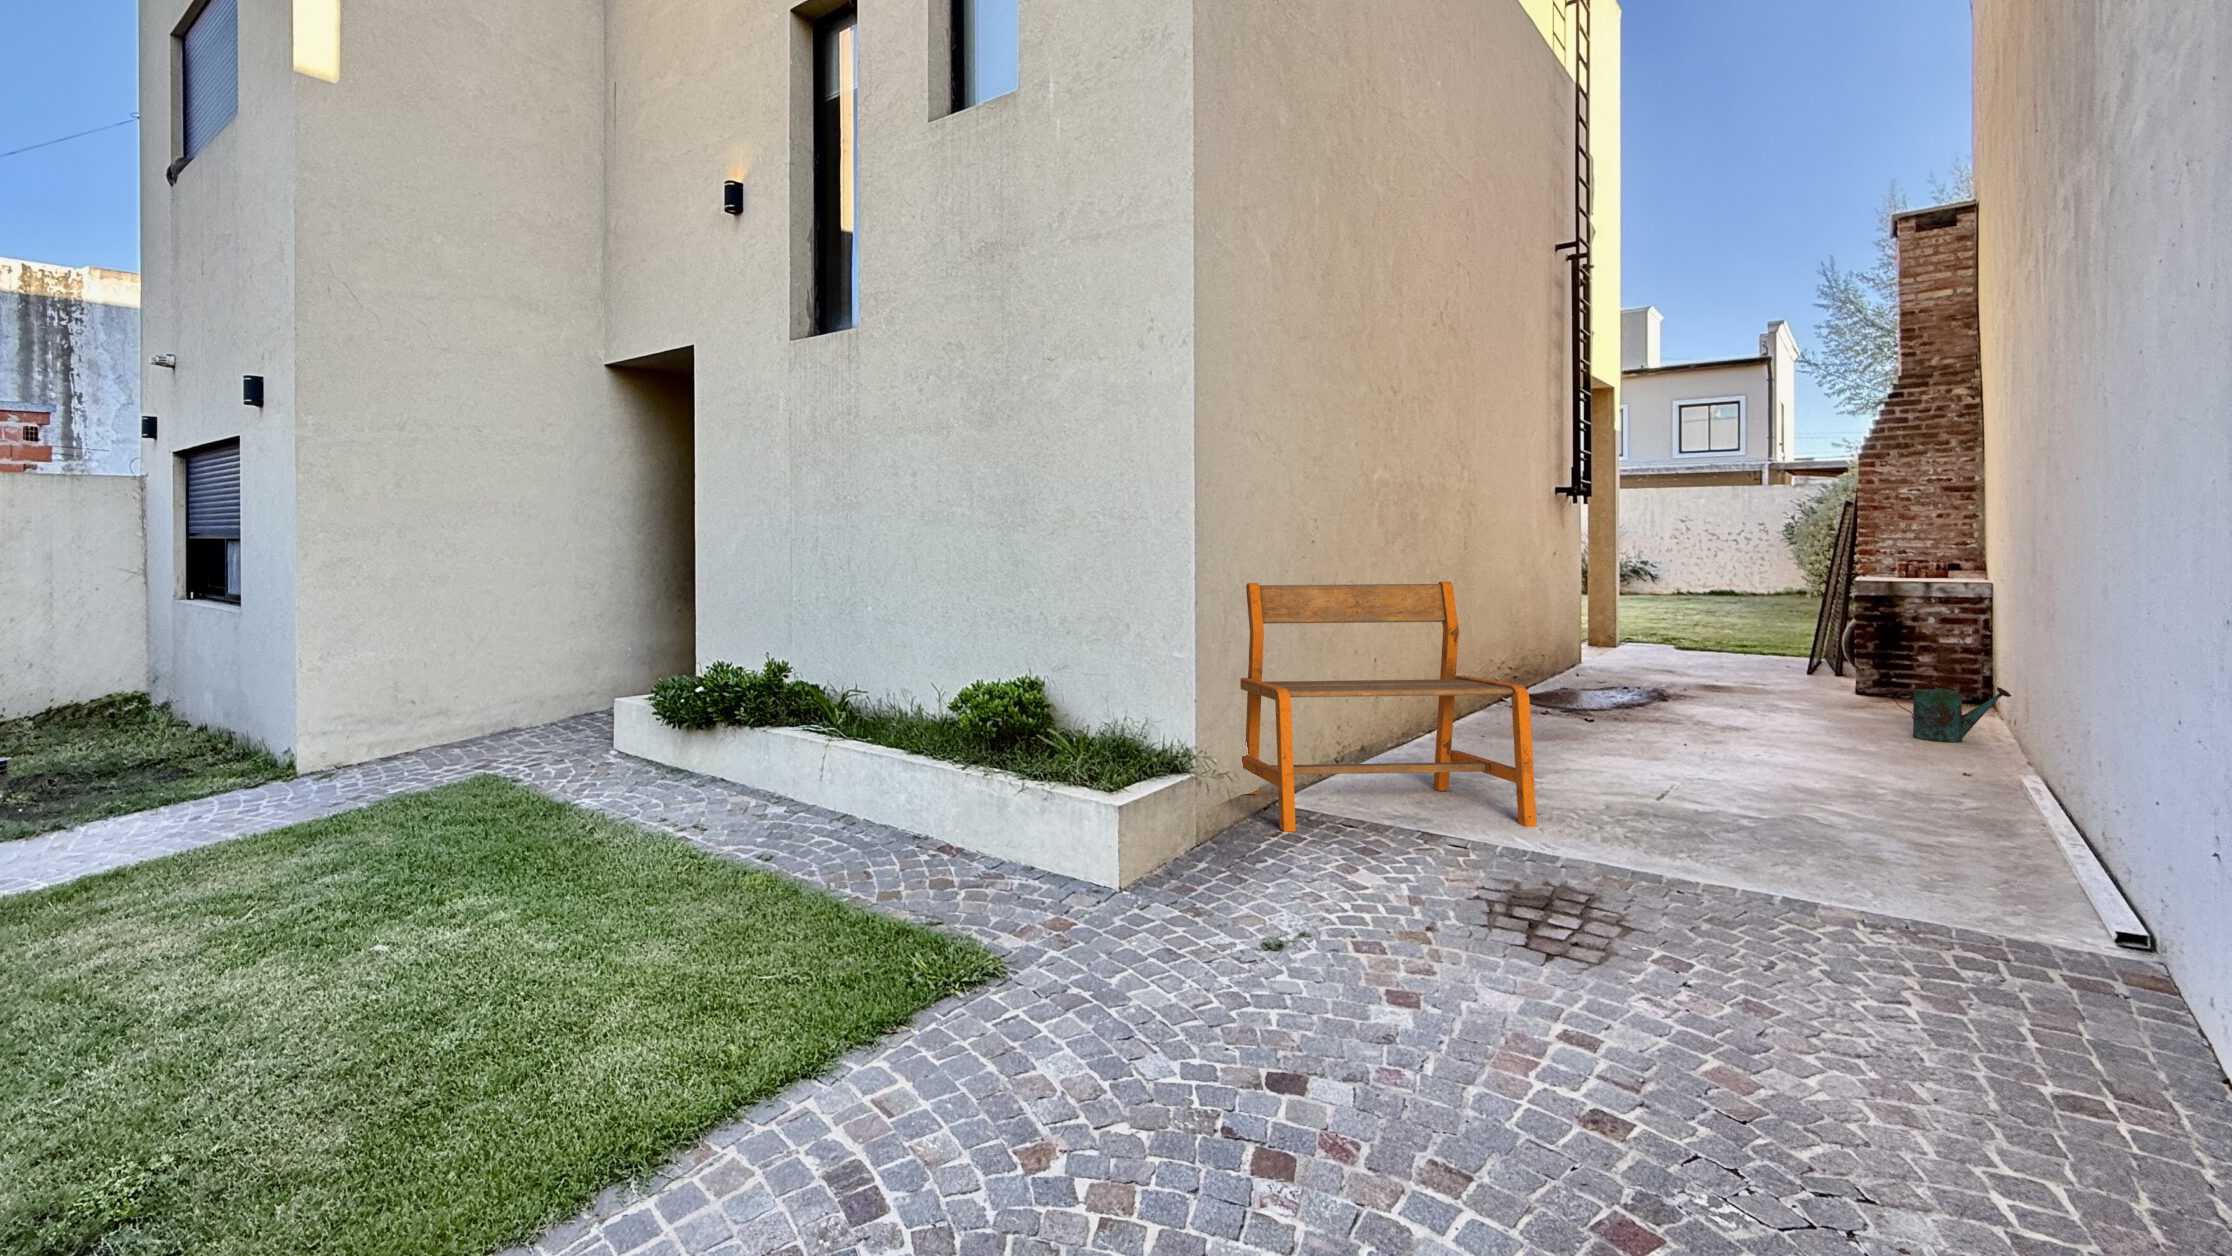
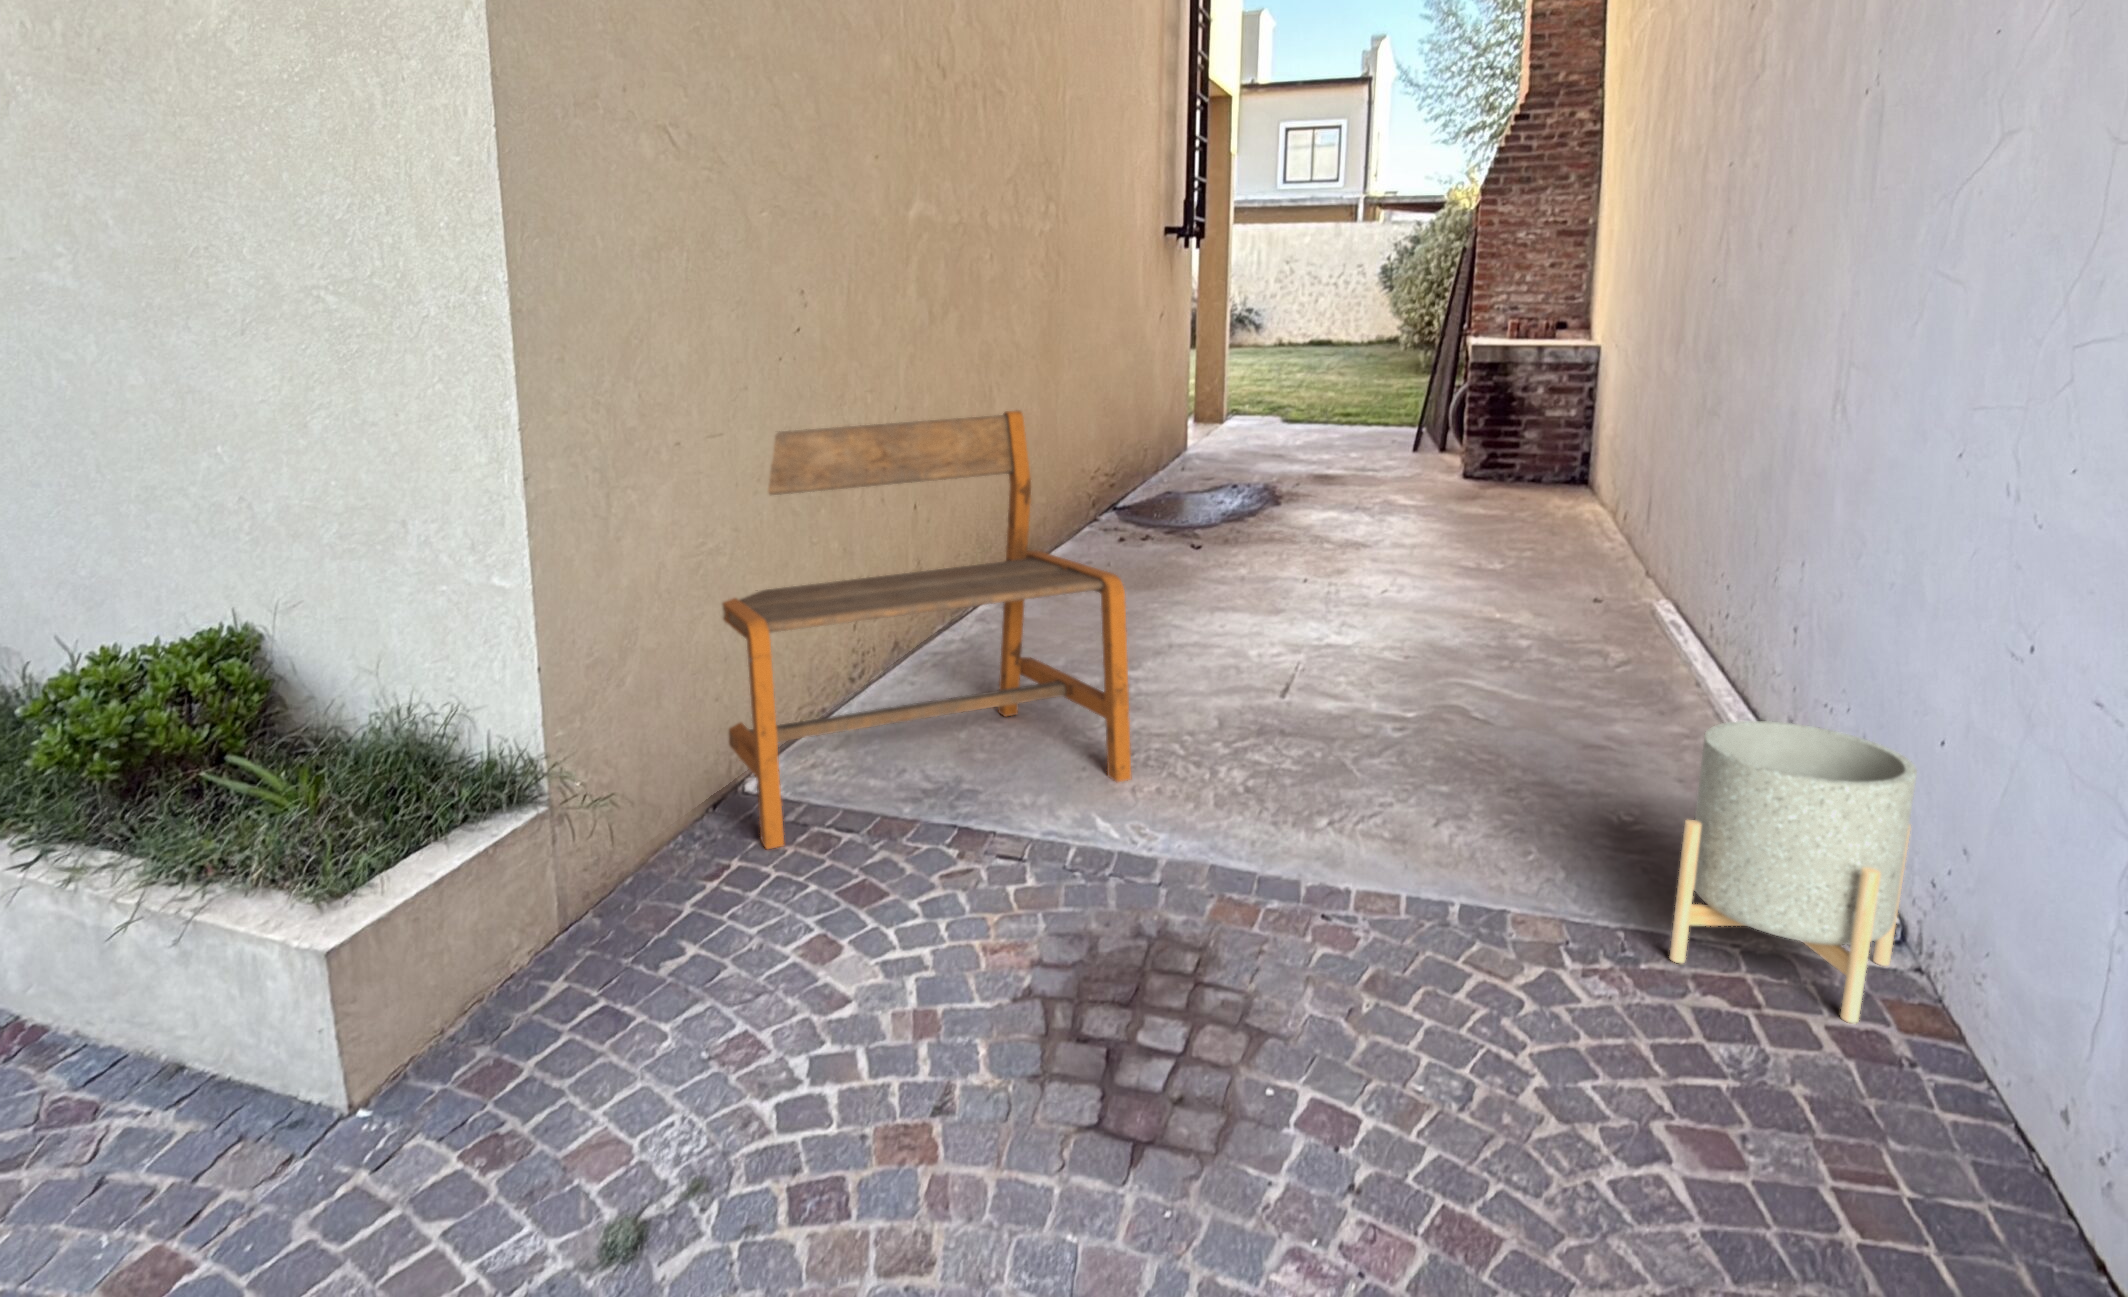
watering can: present [1895,687,2011,742] -> none [1520,484,1637,553]
planter: none [1949,782,2139,979] -> present [1669,721,1917,1023]

